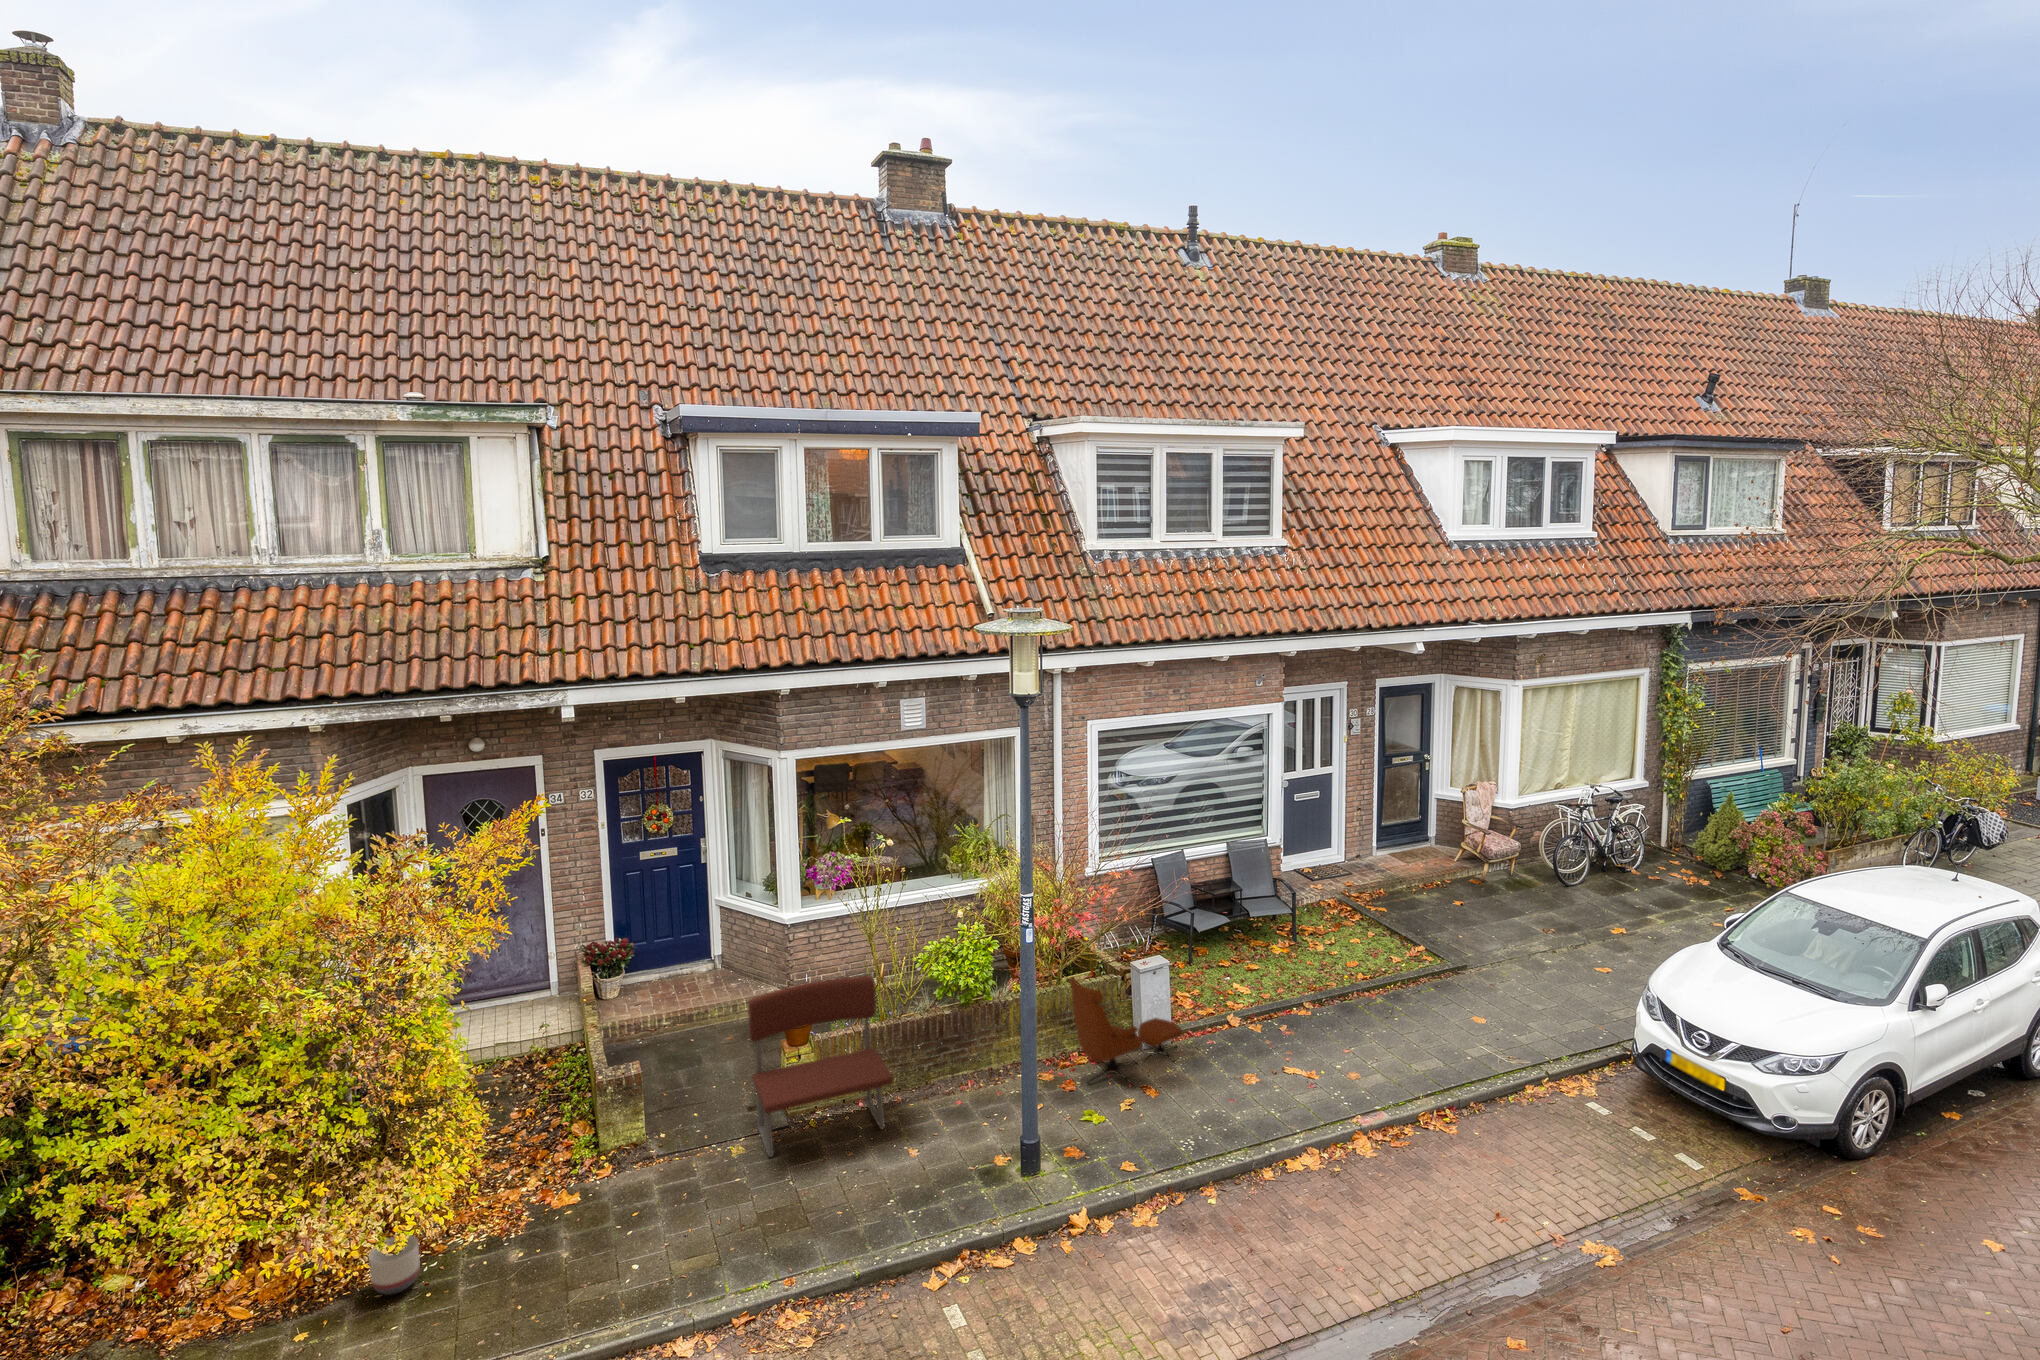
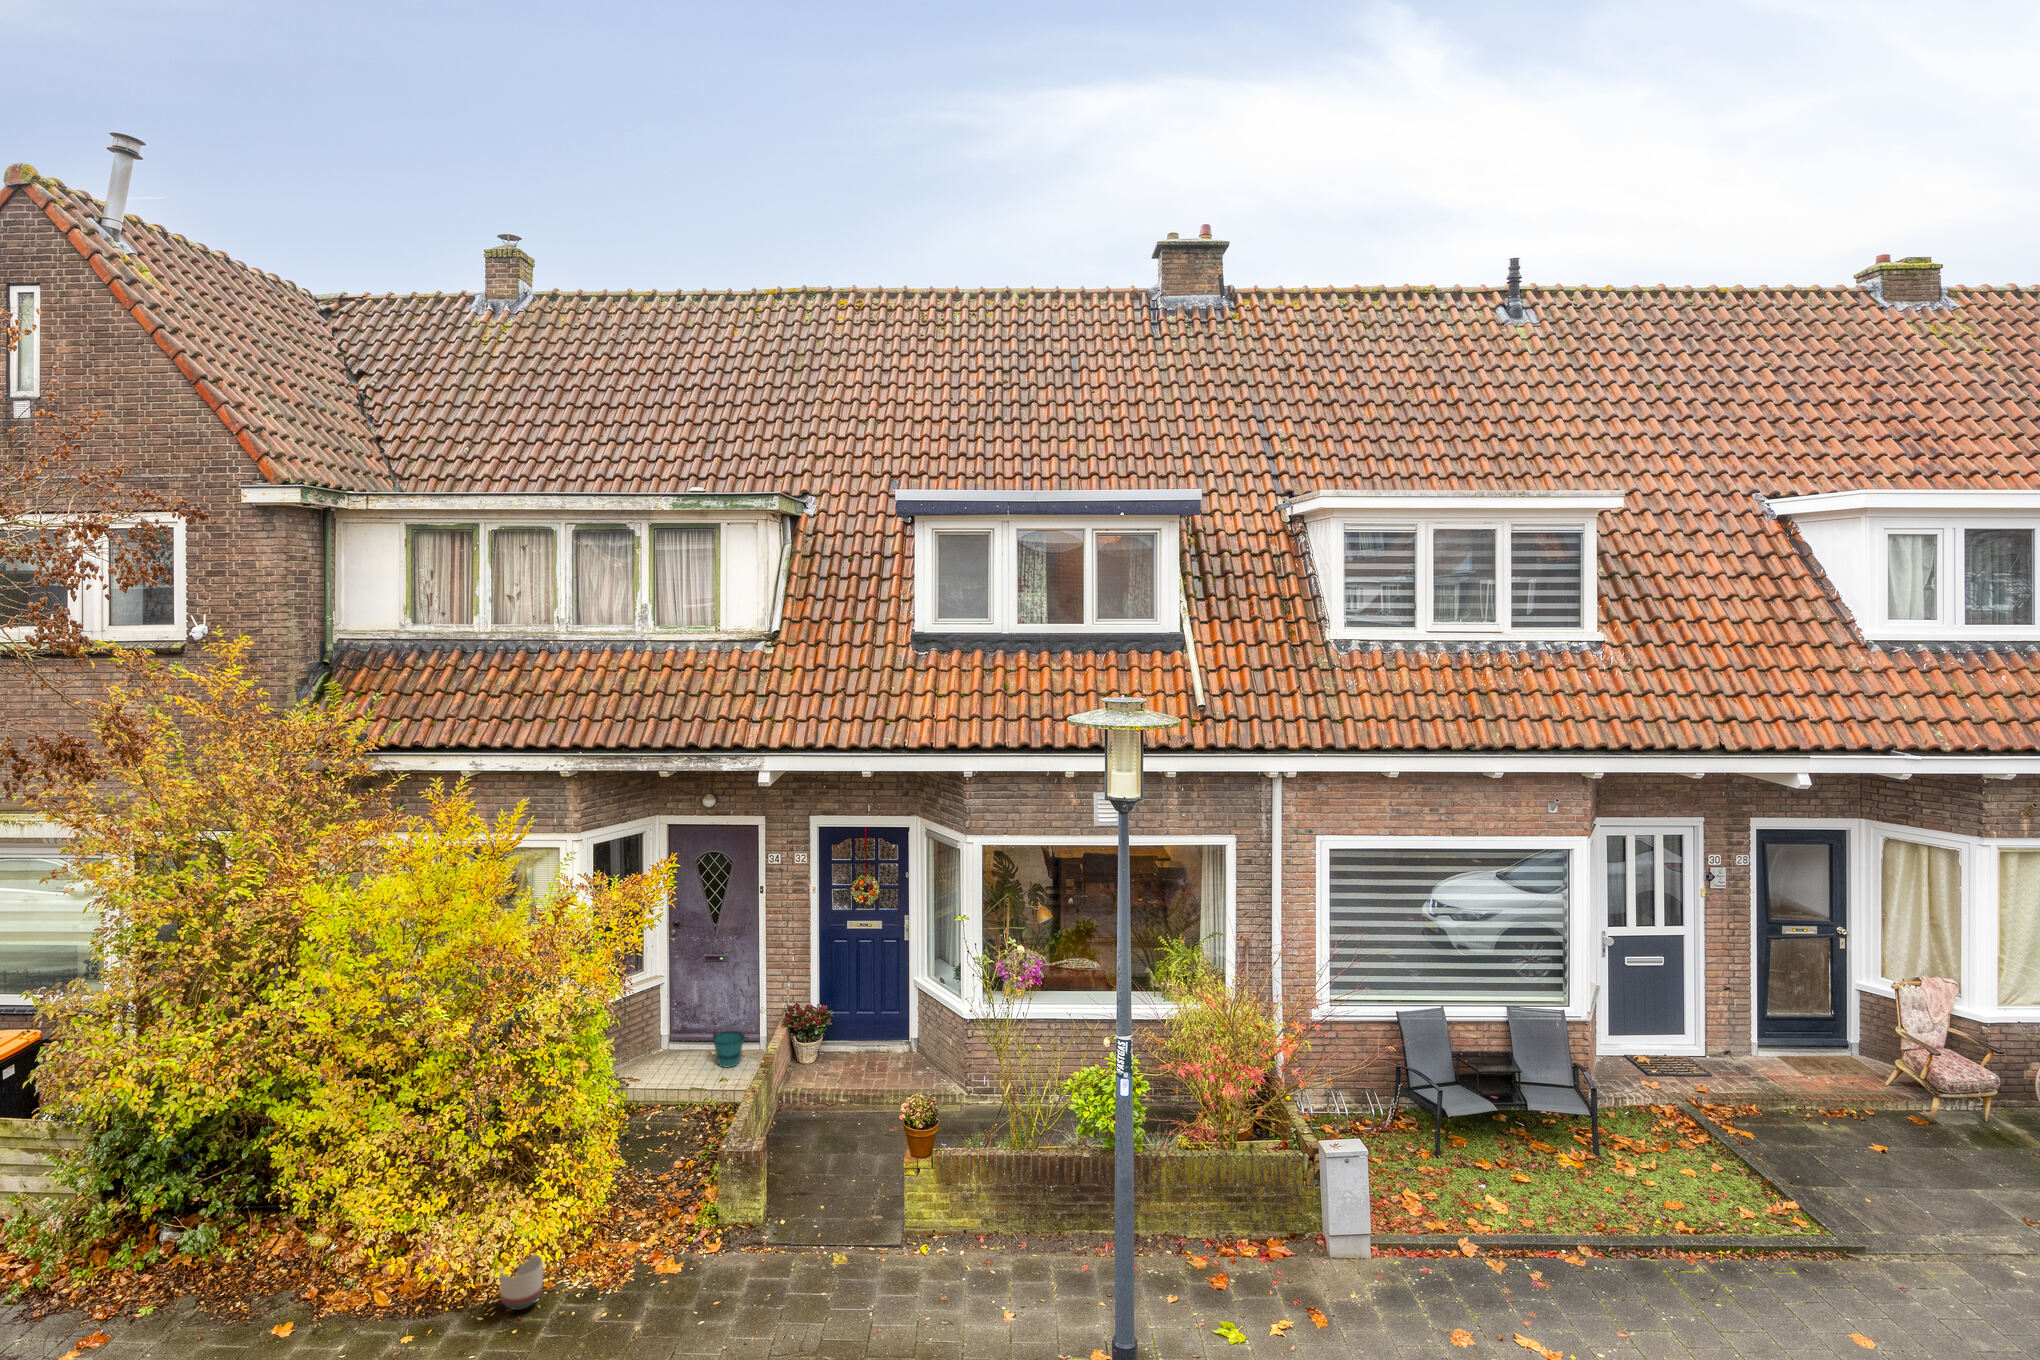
bench: present [748,976,894,1157] -> none [875,1083,1017,1267]
lounge chair: present [1070,977,1183,1086] -> none [1240,1134,1395,1292]
bucket: none [496,980,539,1018] -> present [713,1031,748,1068]

